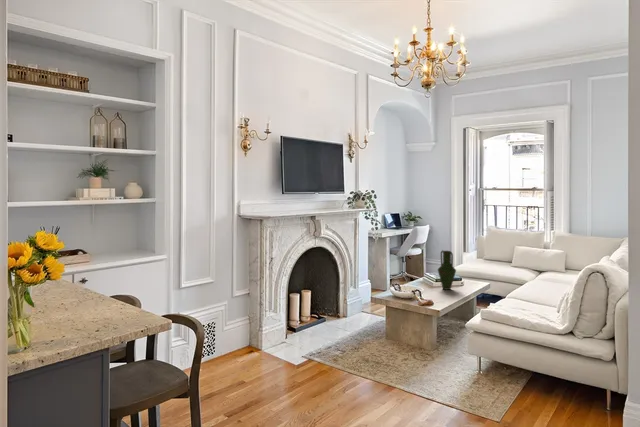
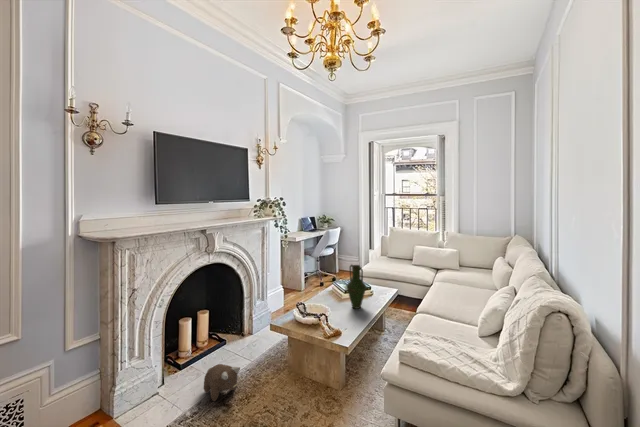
plush toy: none [321,322,351,347] -> present [204,364,240,401]

